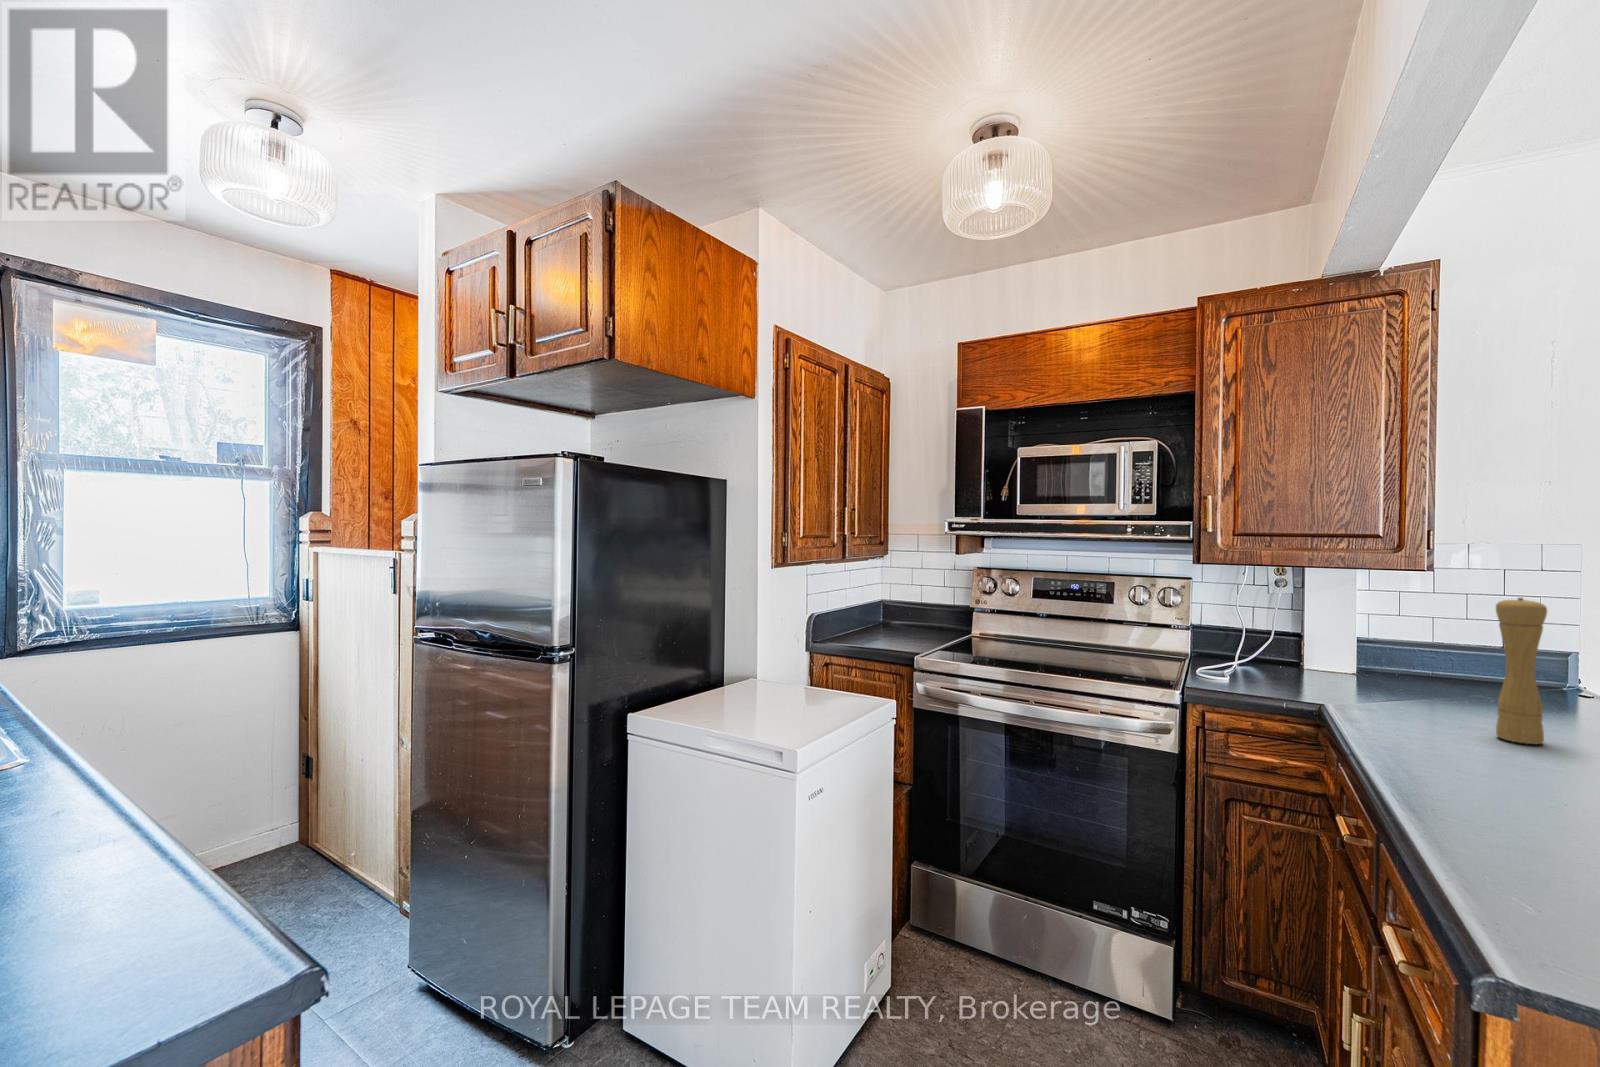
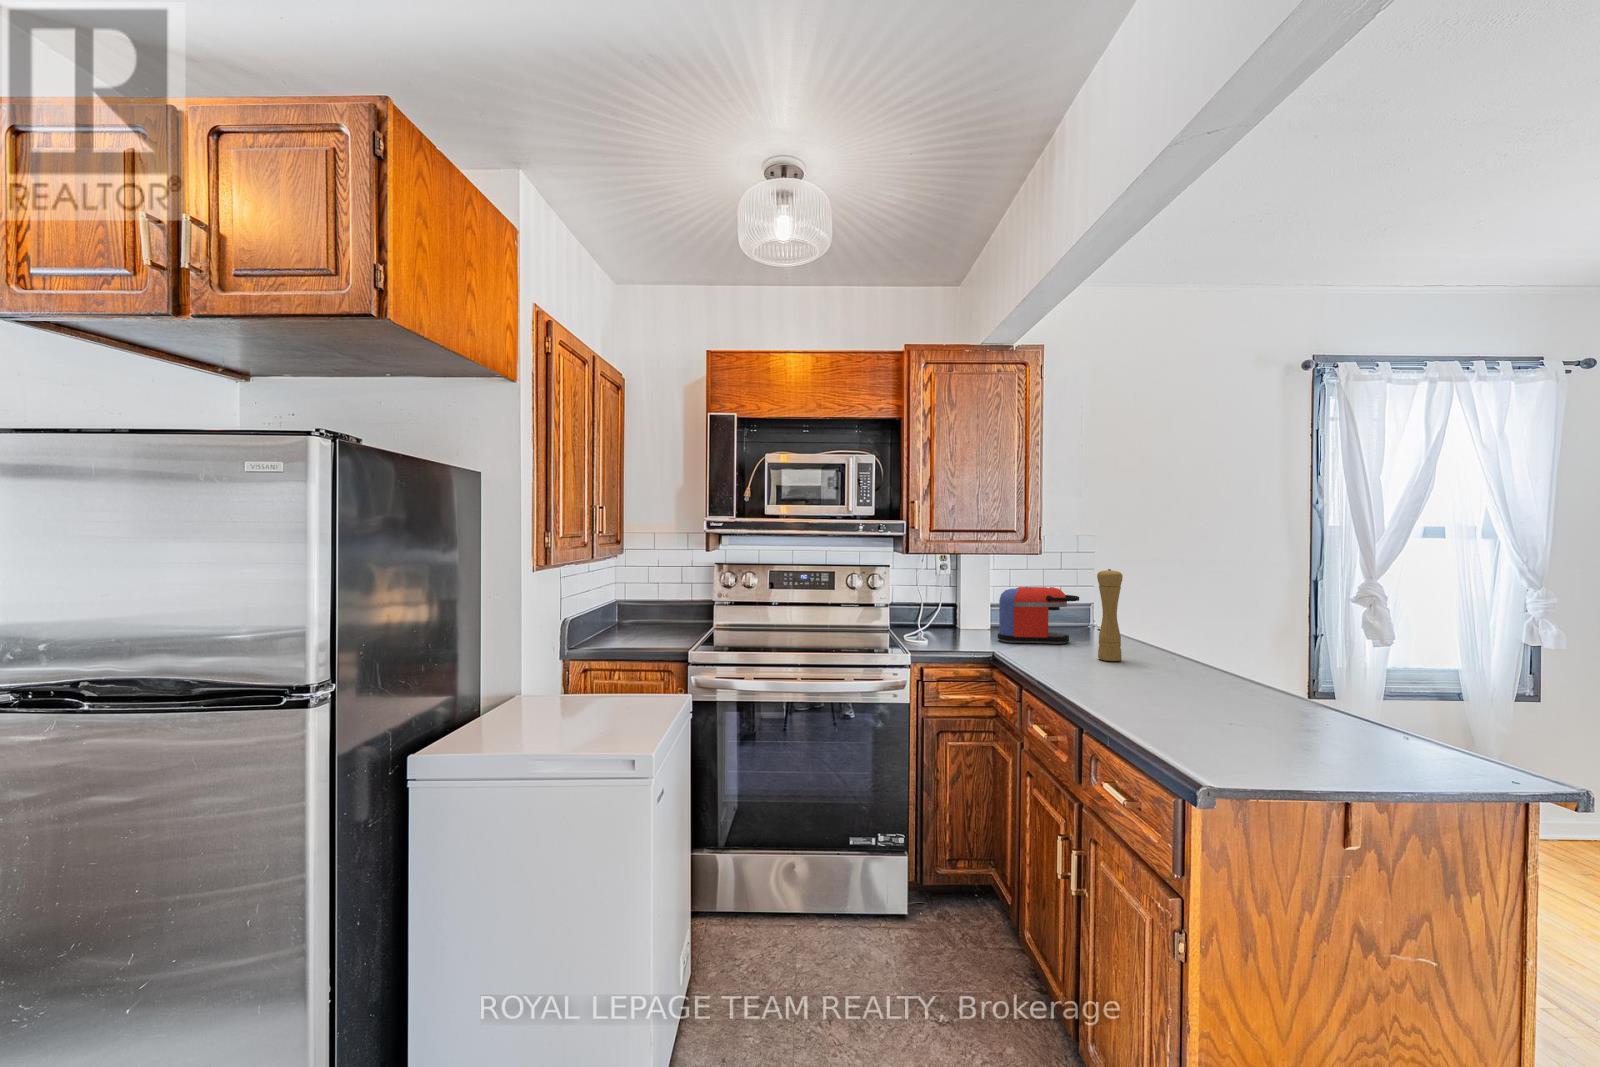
coffee maker: none [1340,617,1496,707] -> present [997,587,1079,644]

